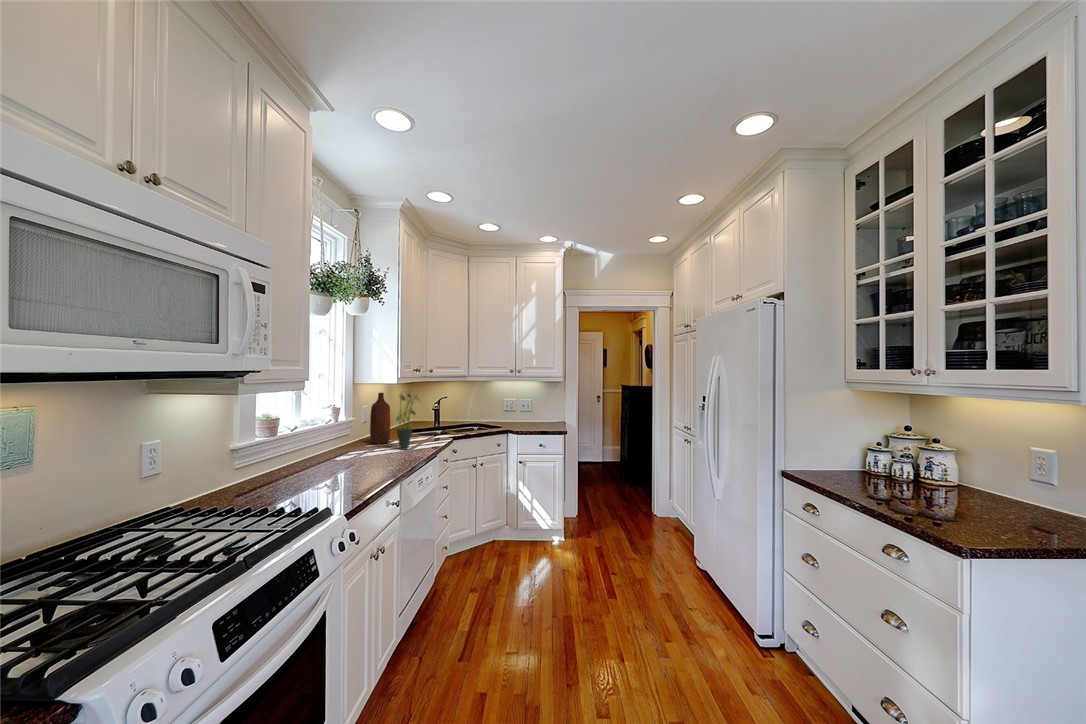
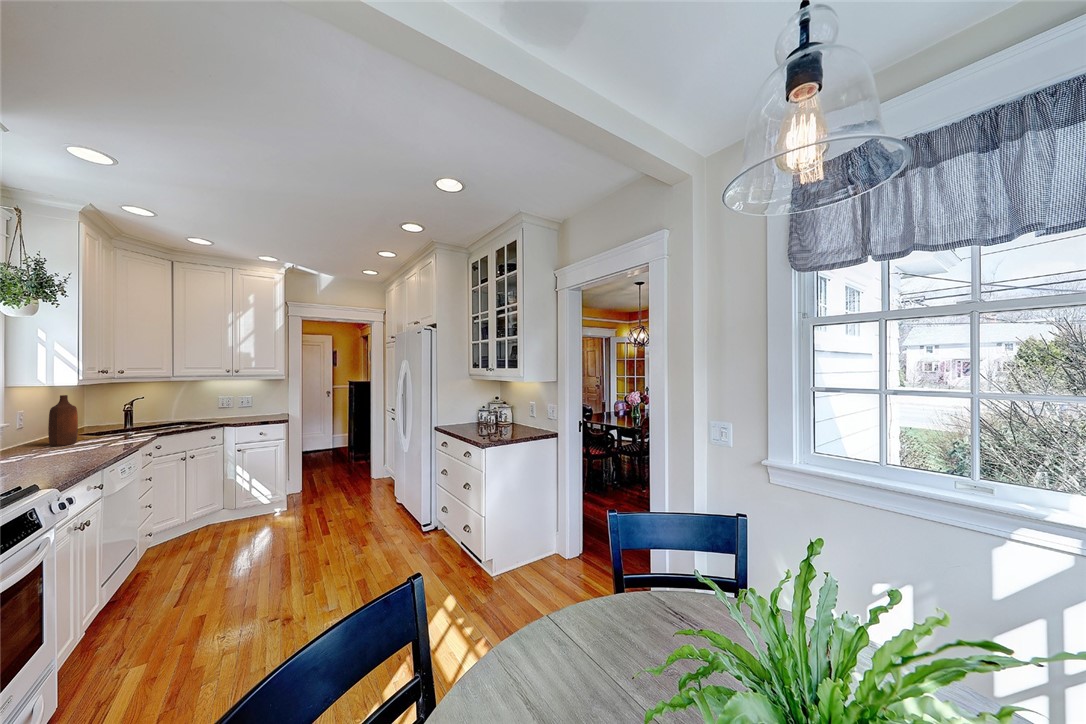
potted plant: present [396,394,420,450] -> none [89,392,121,447]

